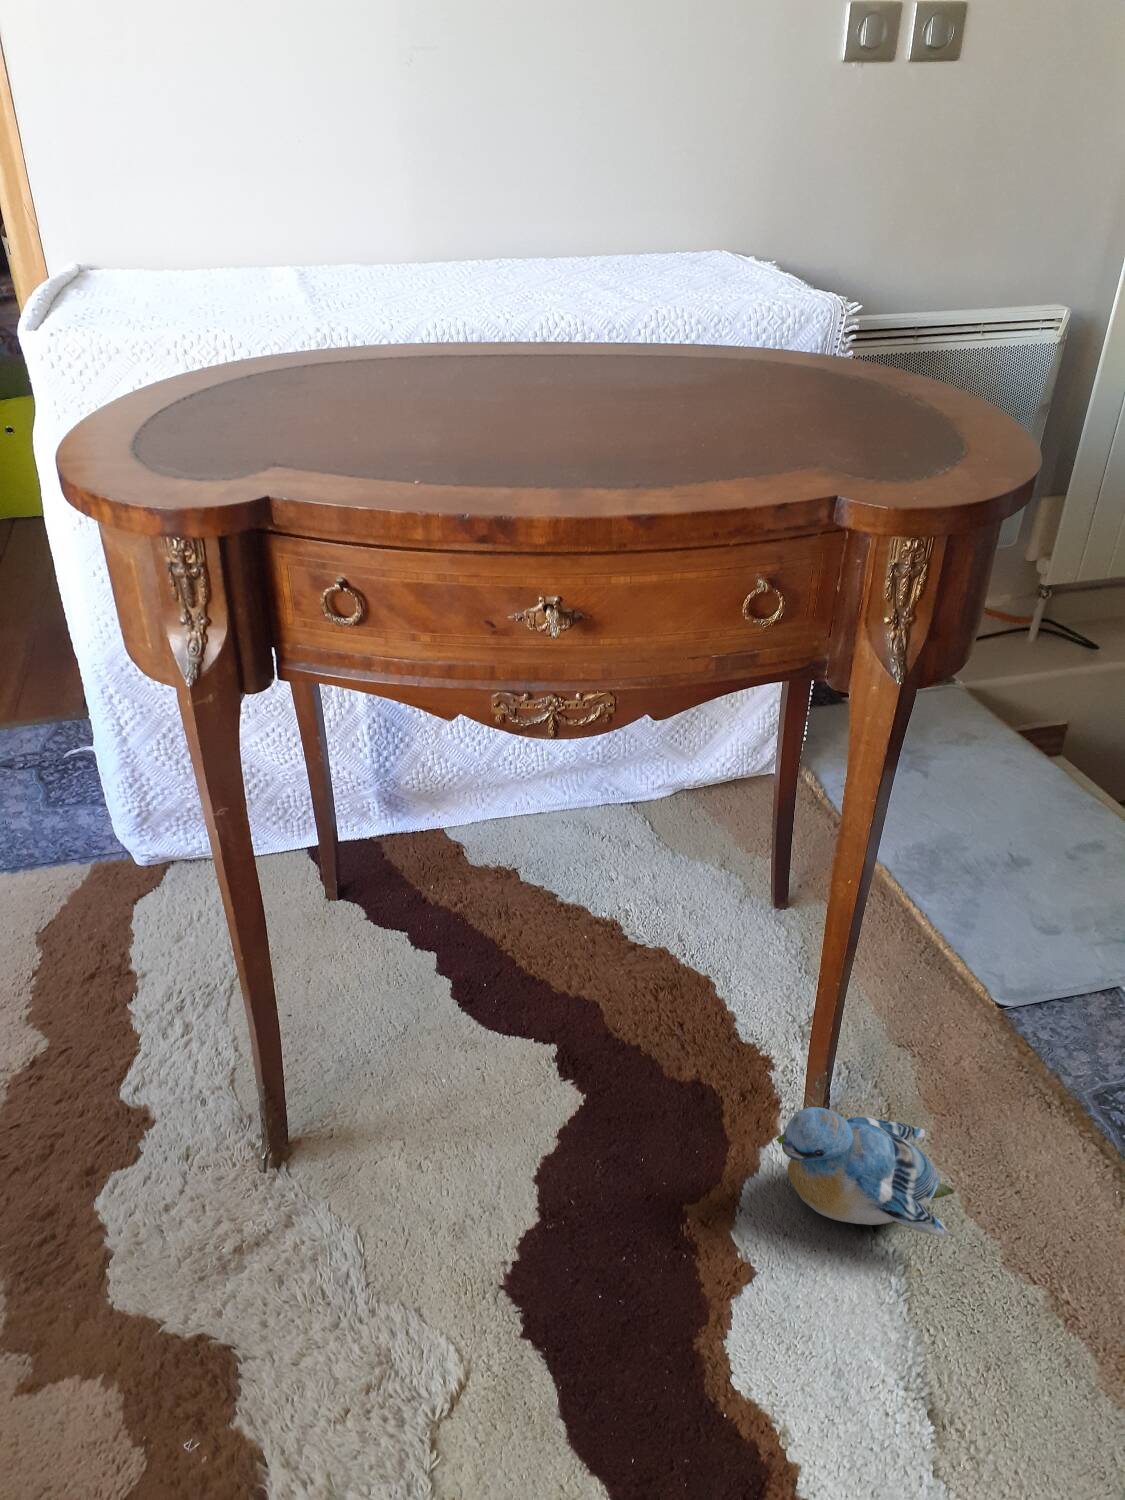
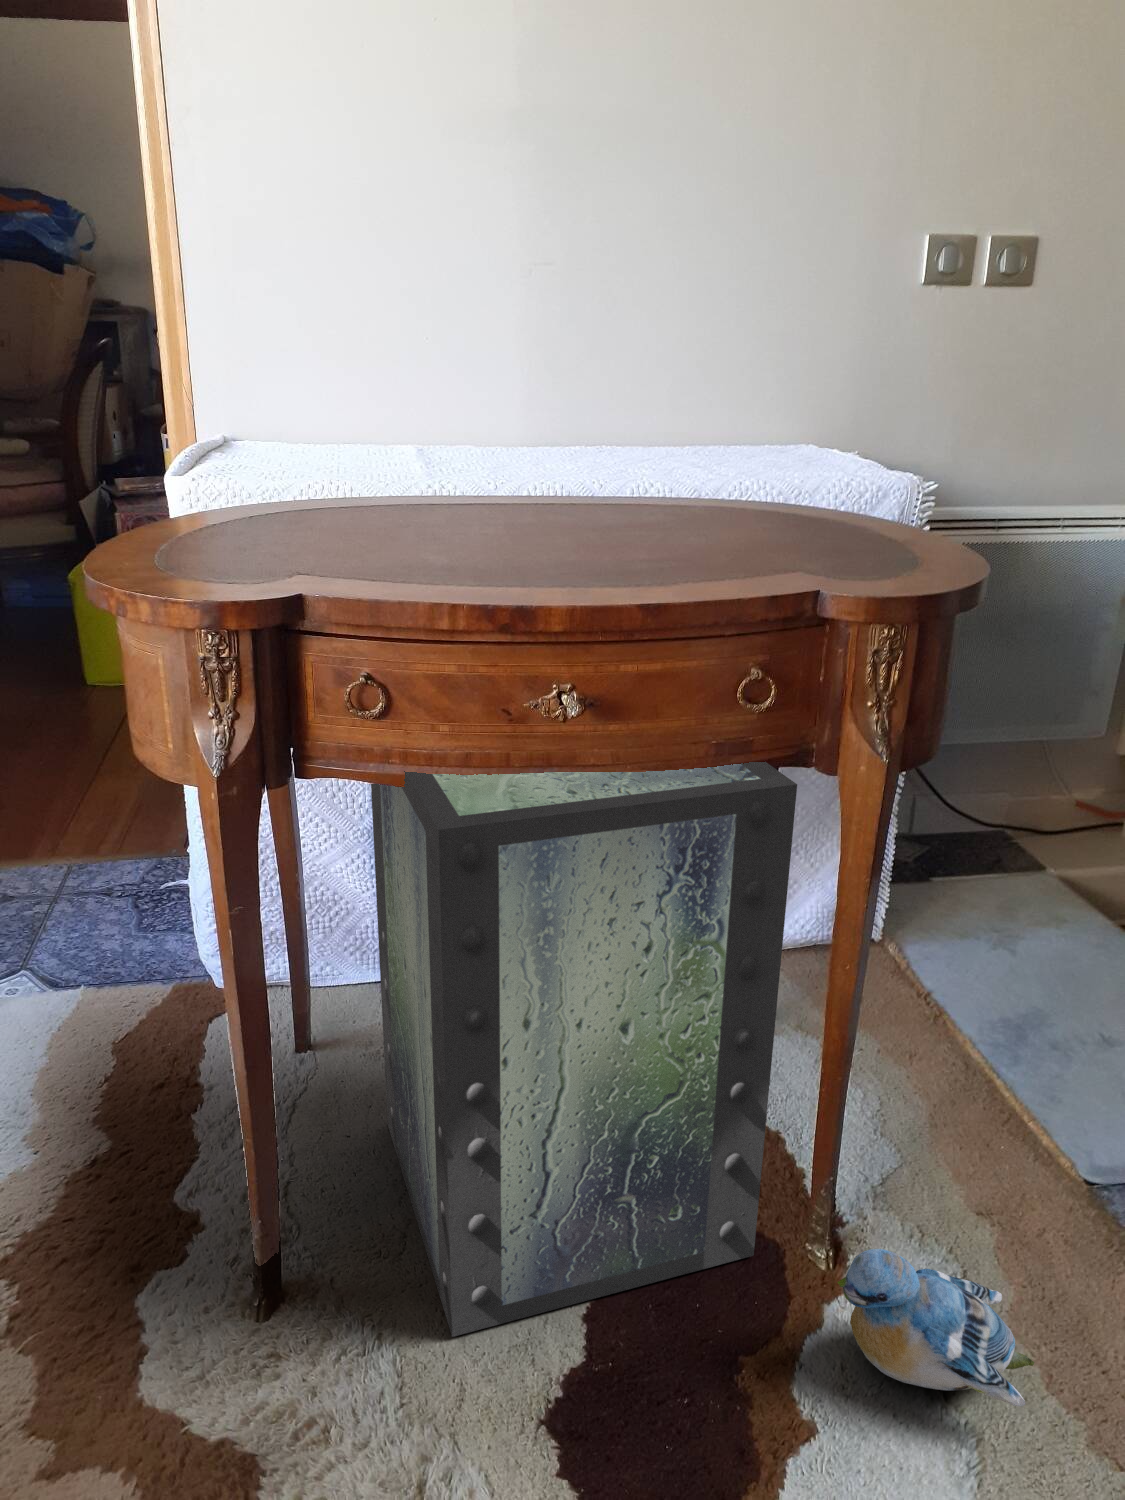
storage box: none [270,549,735,1214] -> present [371,762,797,1337]

